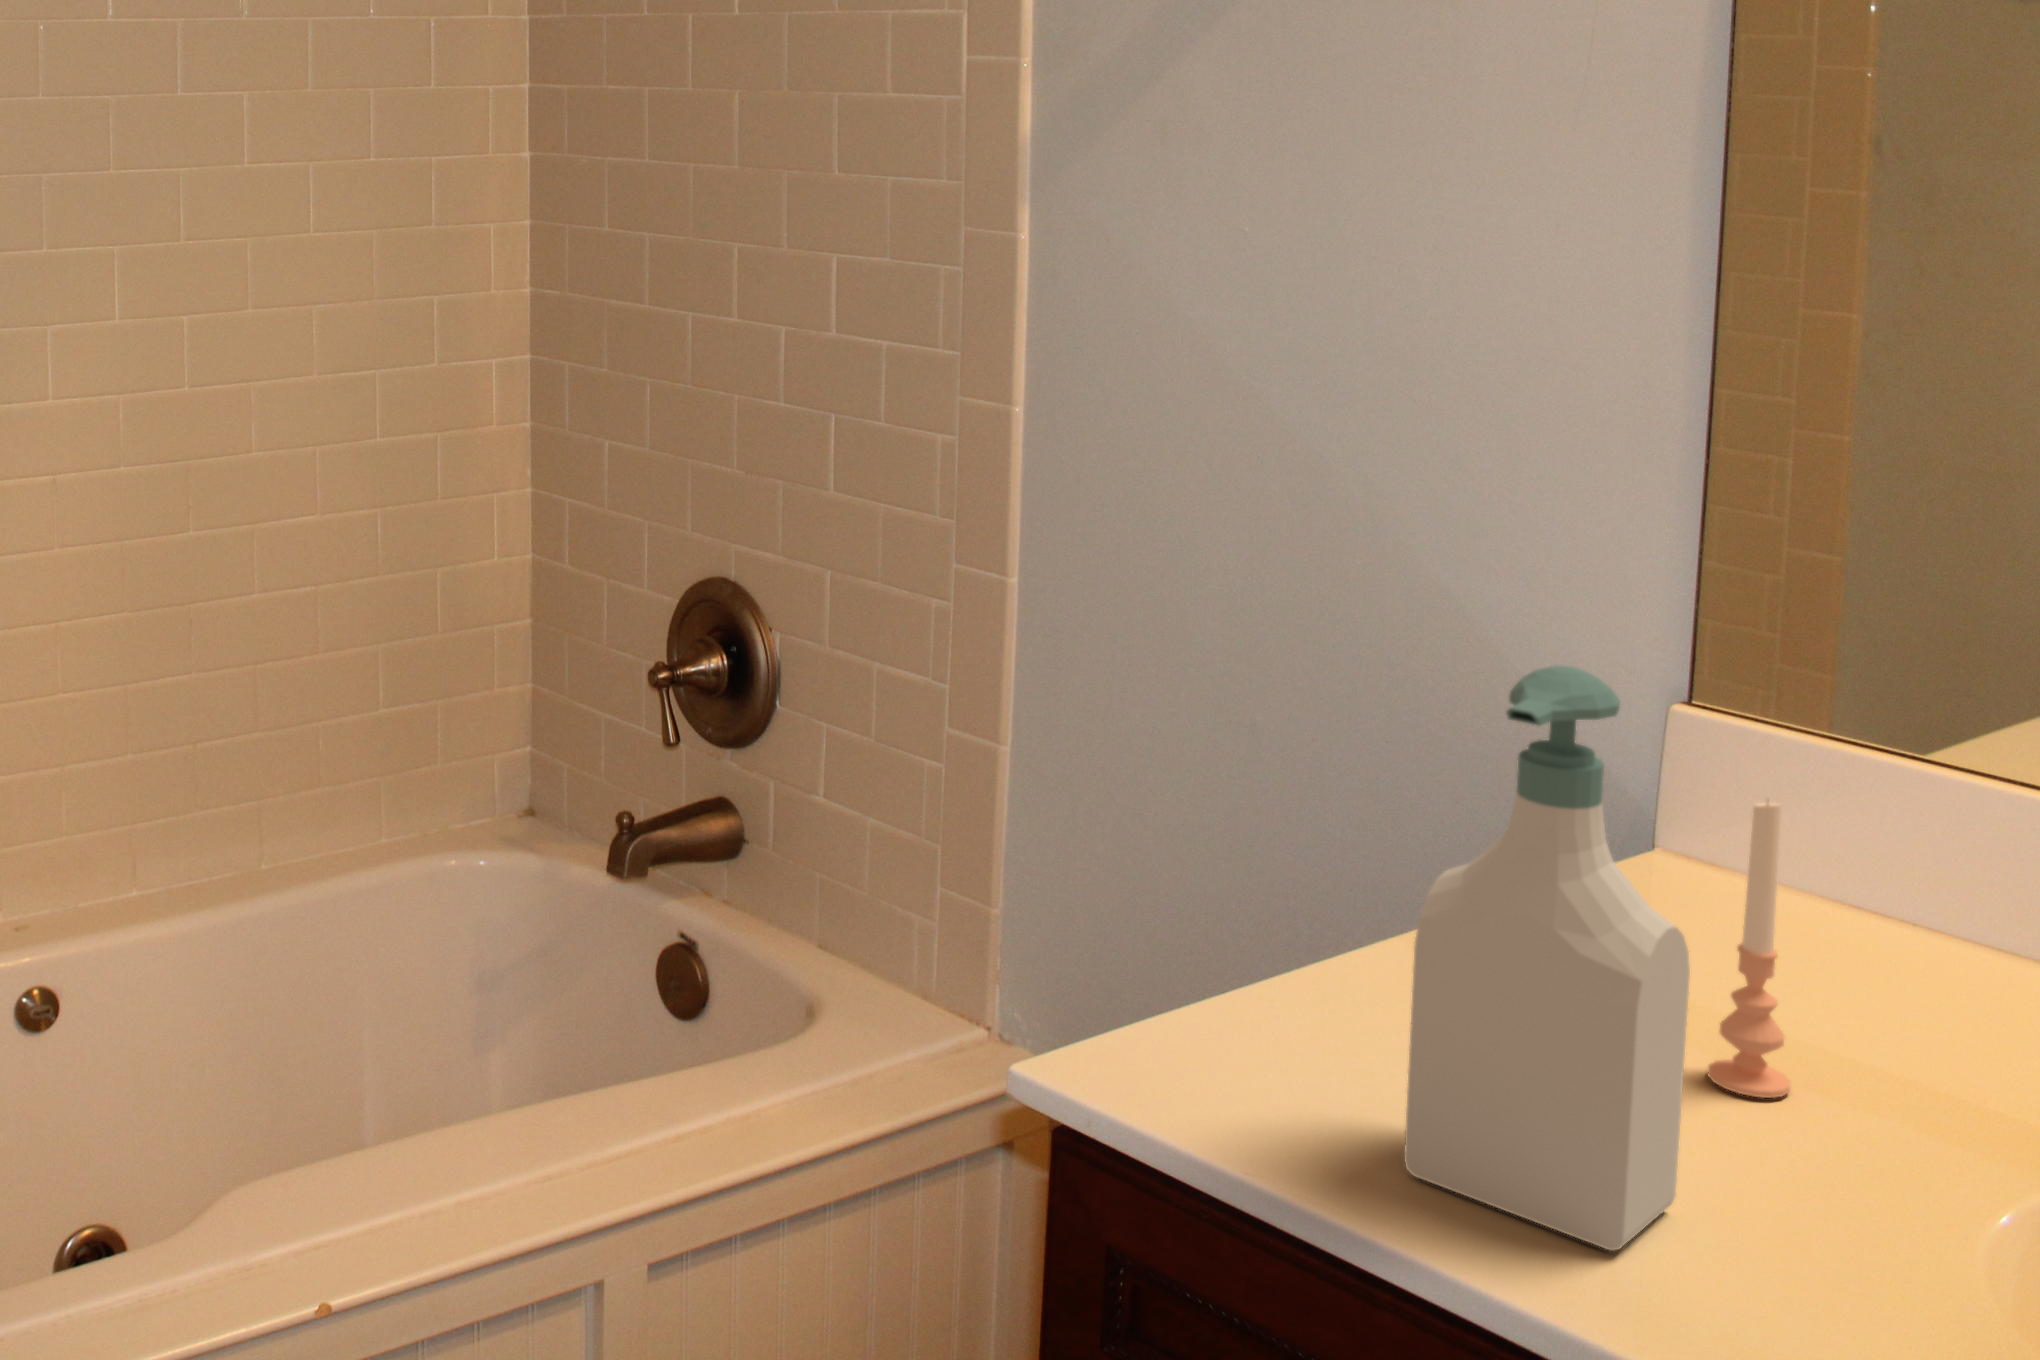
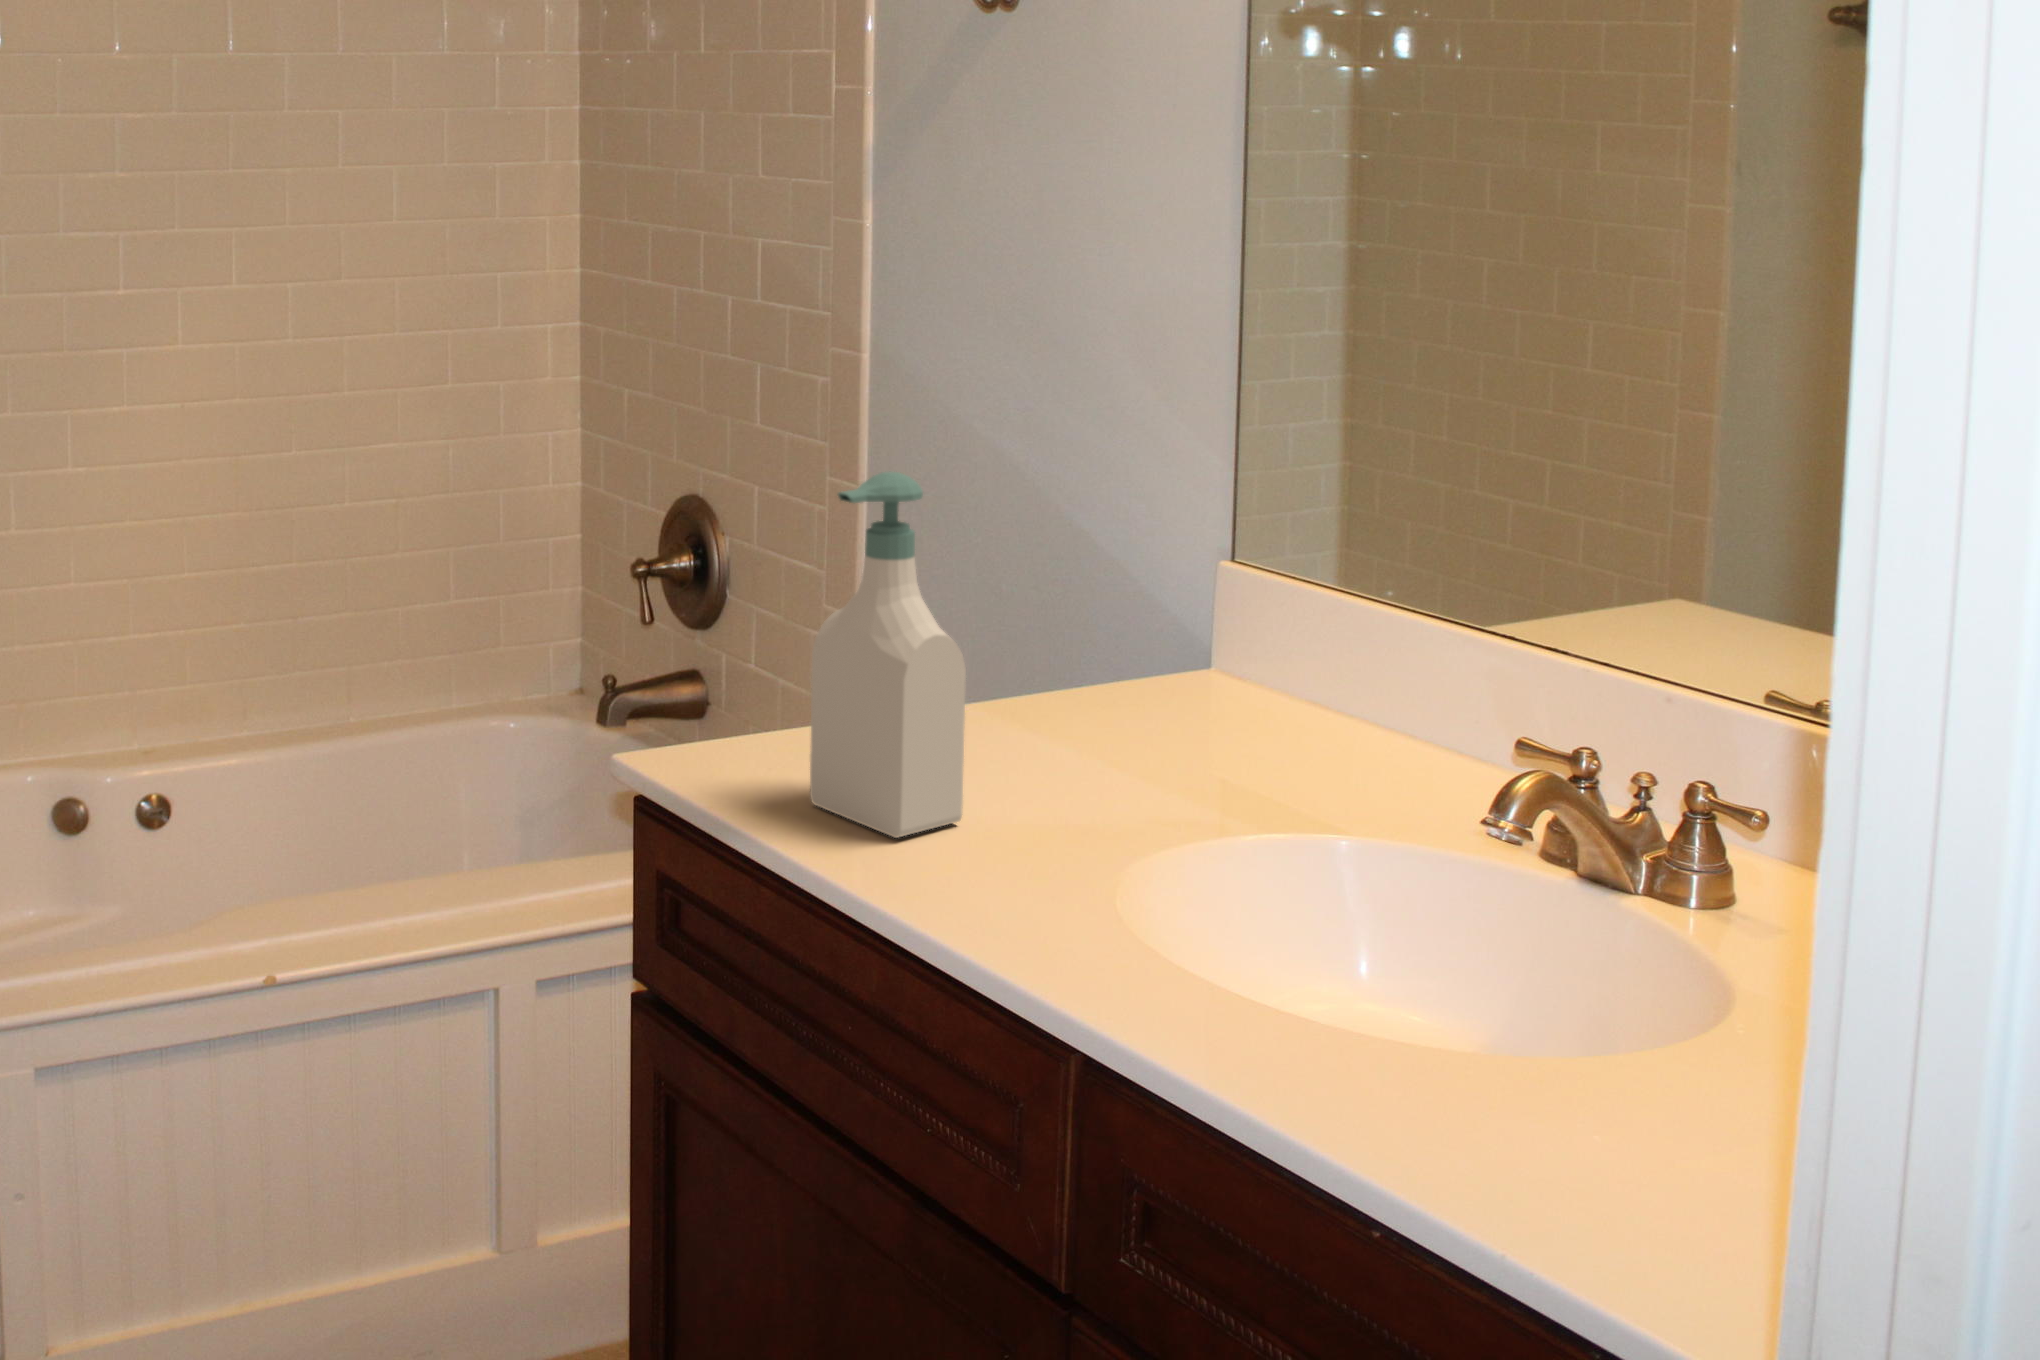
candle: present [1708,802,1790,1098] -> none [1068,580,1118,780]

